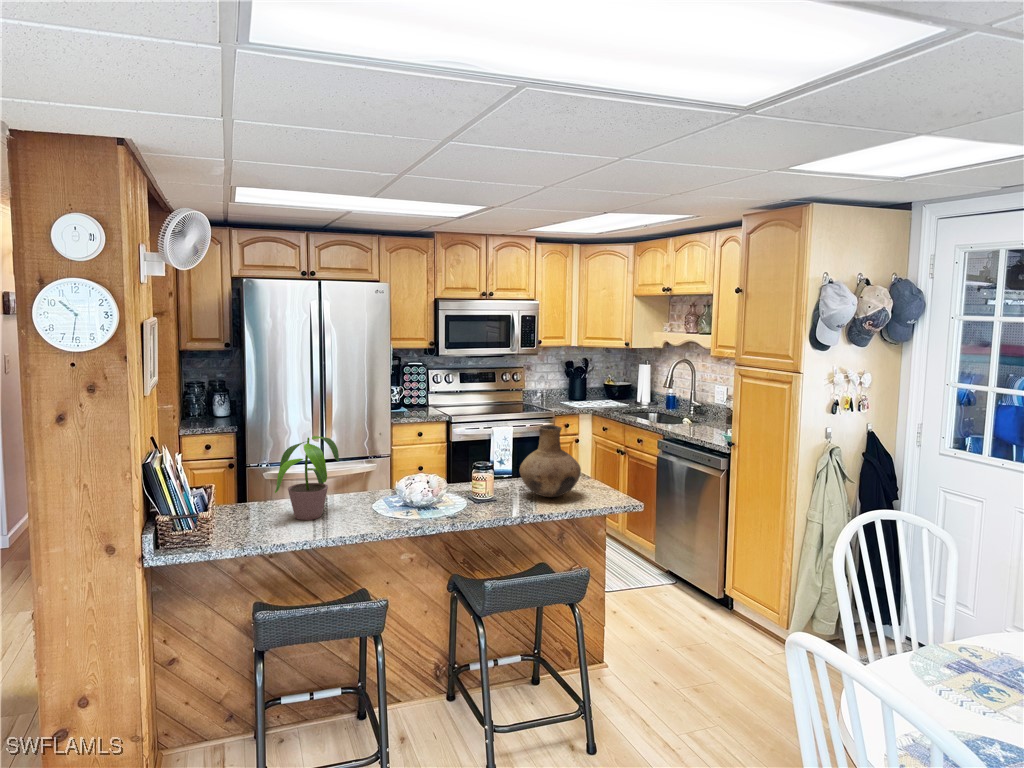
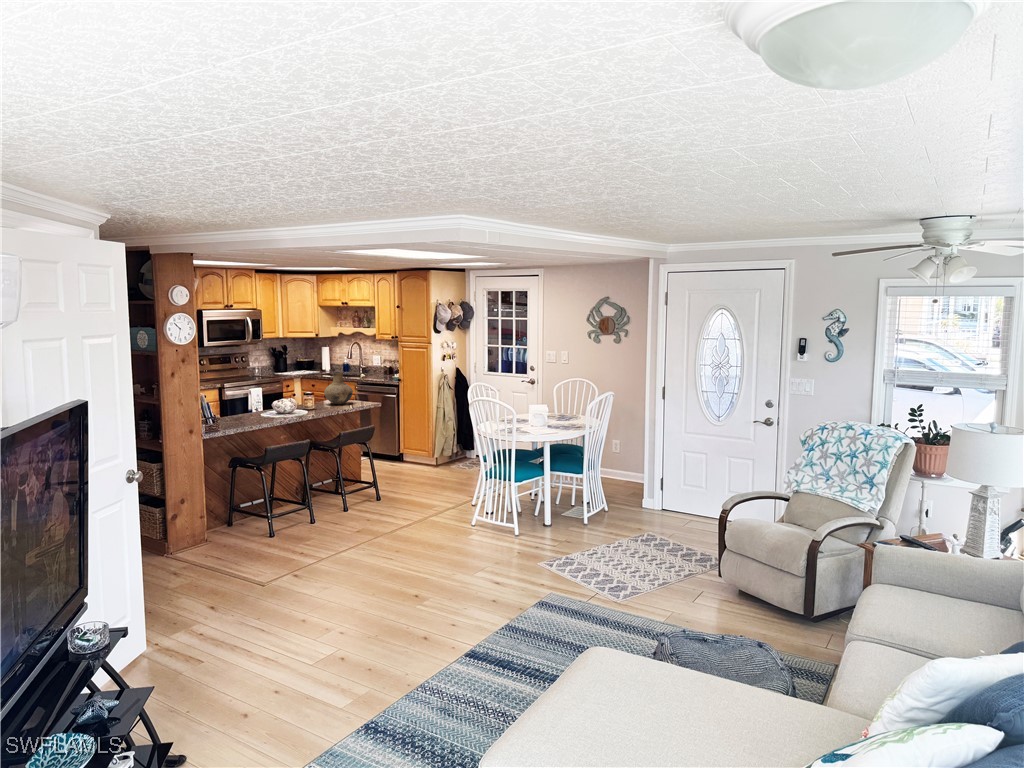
potted plant: present [275,436,339,520] -> none [224,382,260,420]

